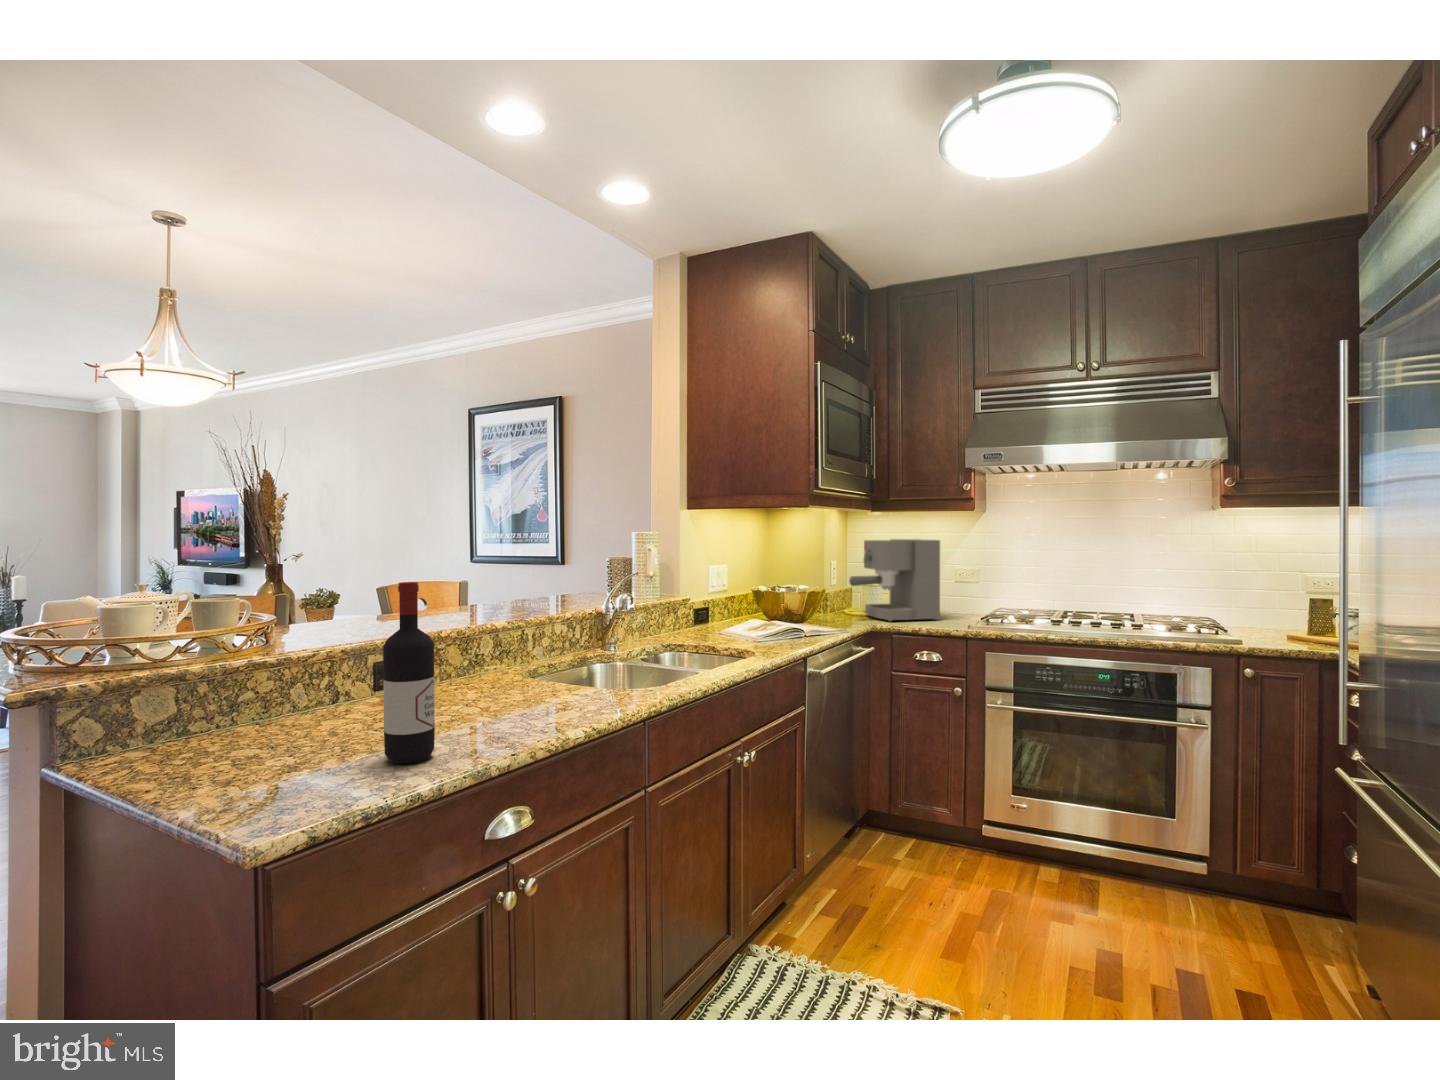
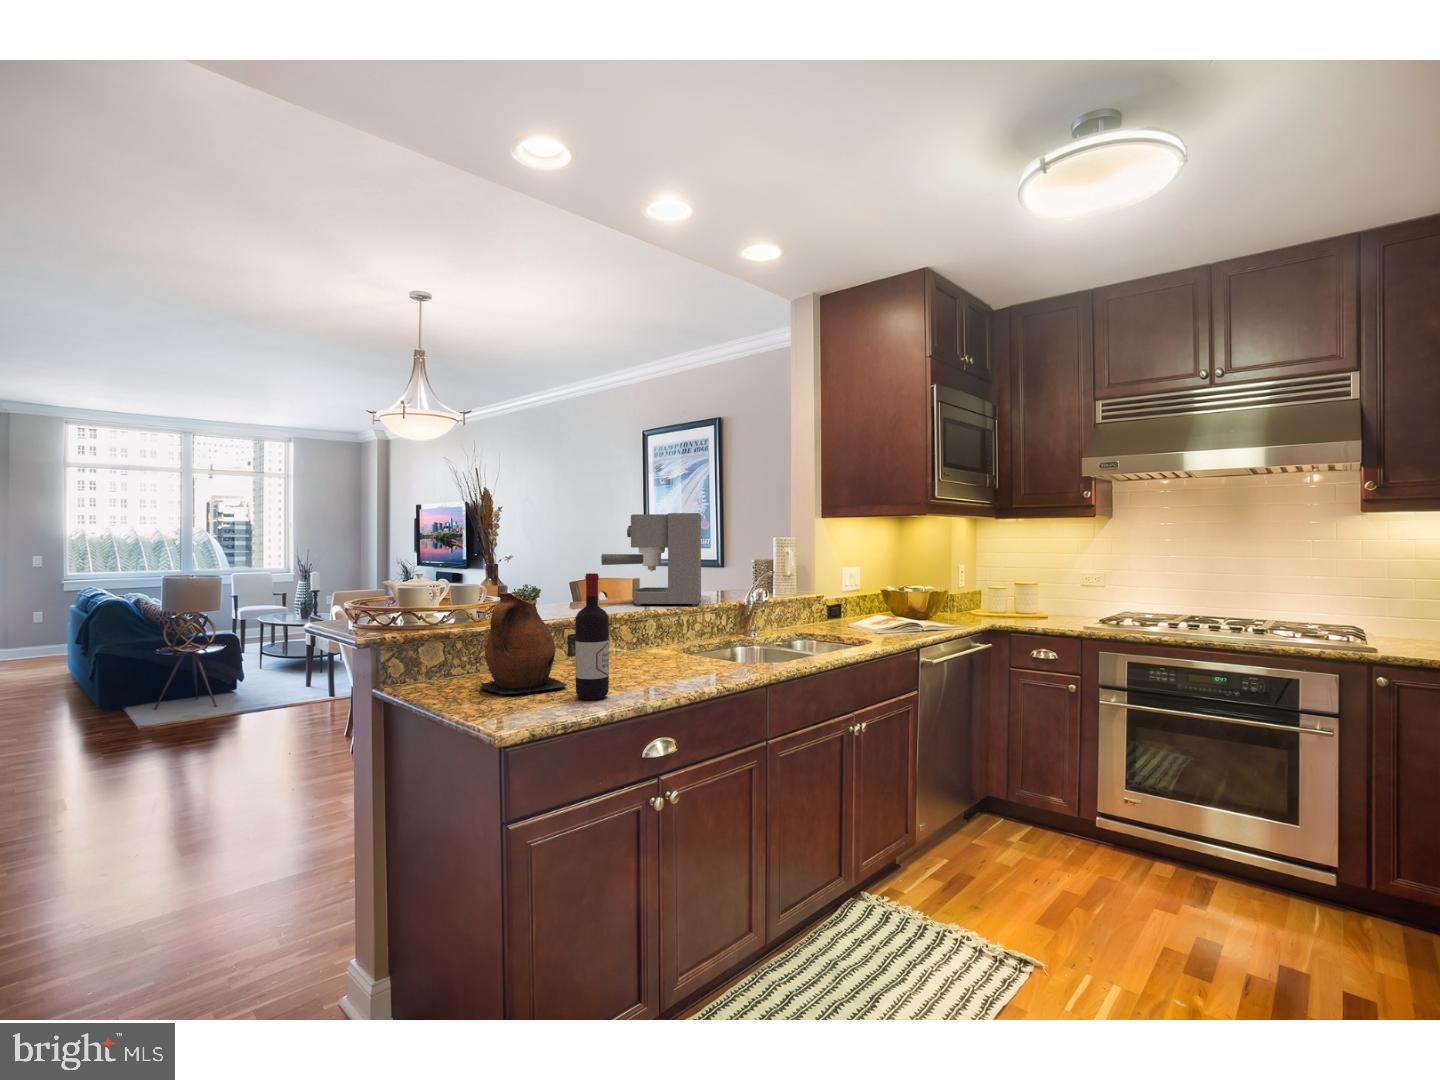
coffee maker: present [849,539,940,622] -> present [601,513,701,606]
ceramic pitcher: none [225,612,372,763] -> present [476,593,567,694]

